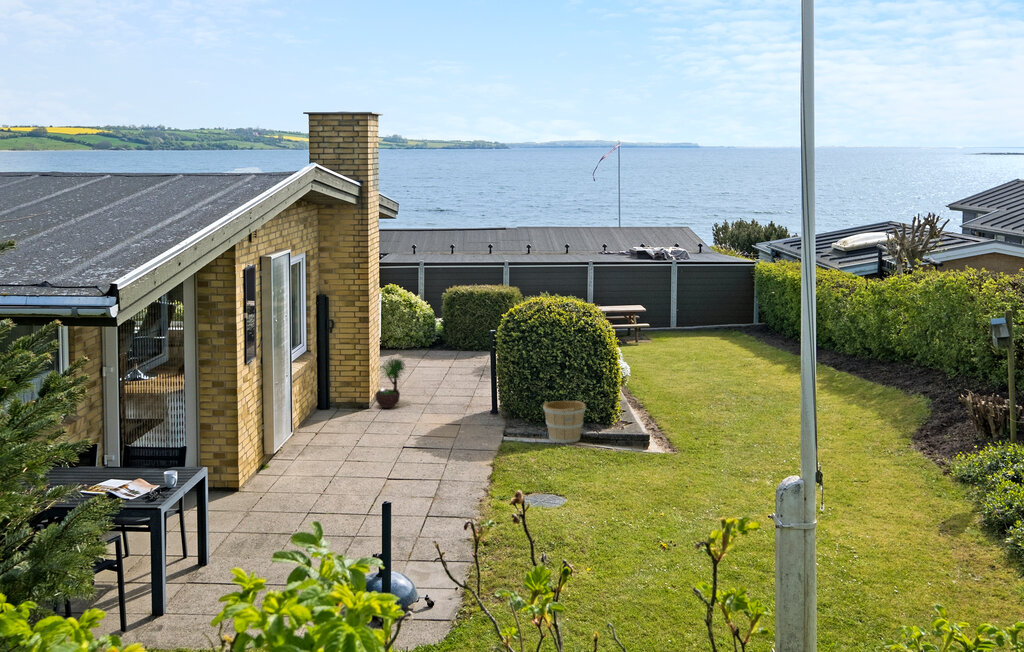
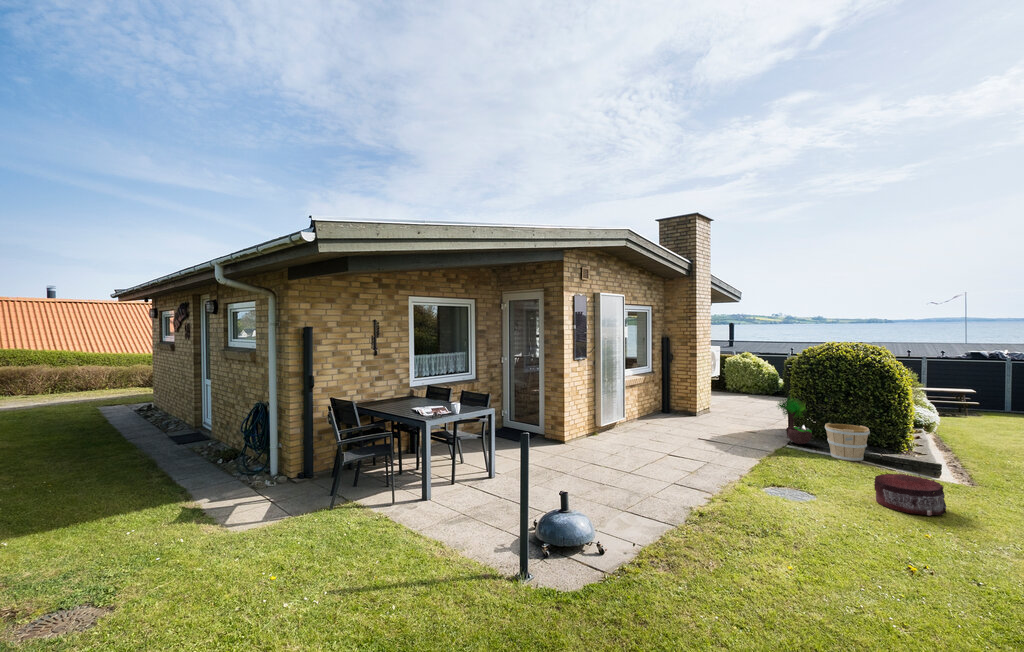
potted tree: present [376,359,405,408] -> present [778,397,812,444]
pouf: none [609,452,666,492] -> present [874,474,947,516]

